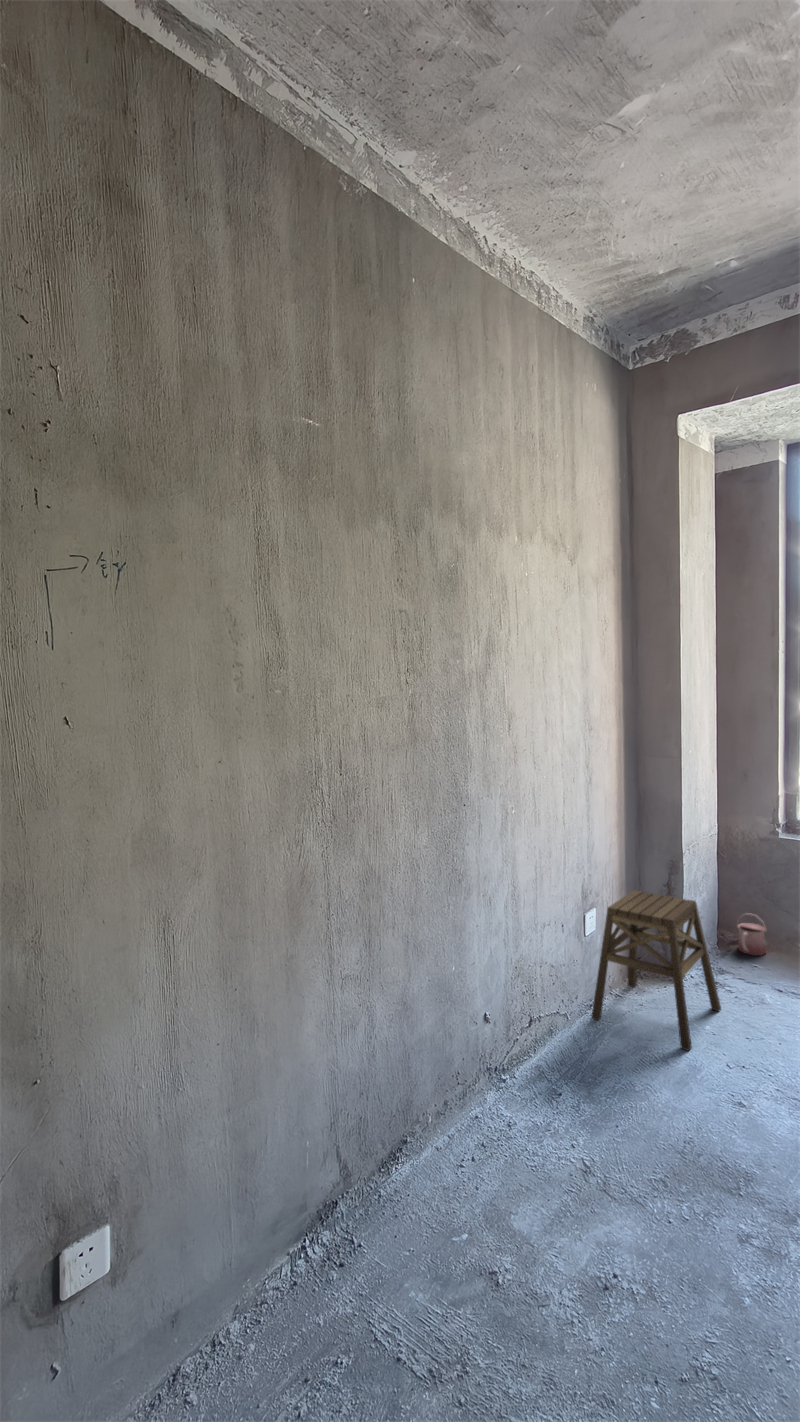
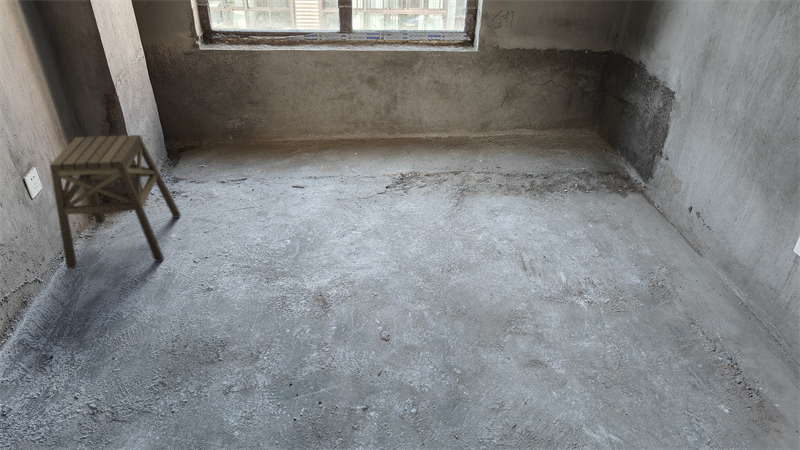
watering can: present [737,913,767,956] -> none [179,124,206,160]

